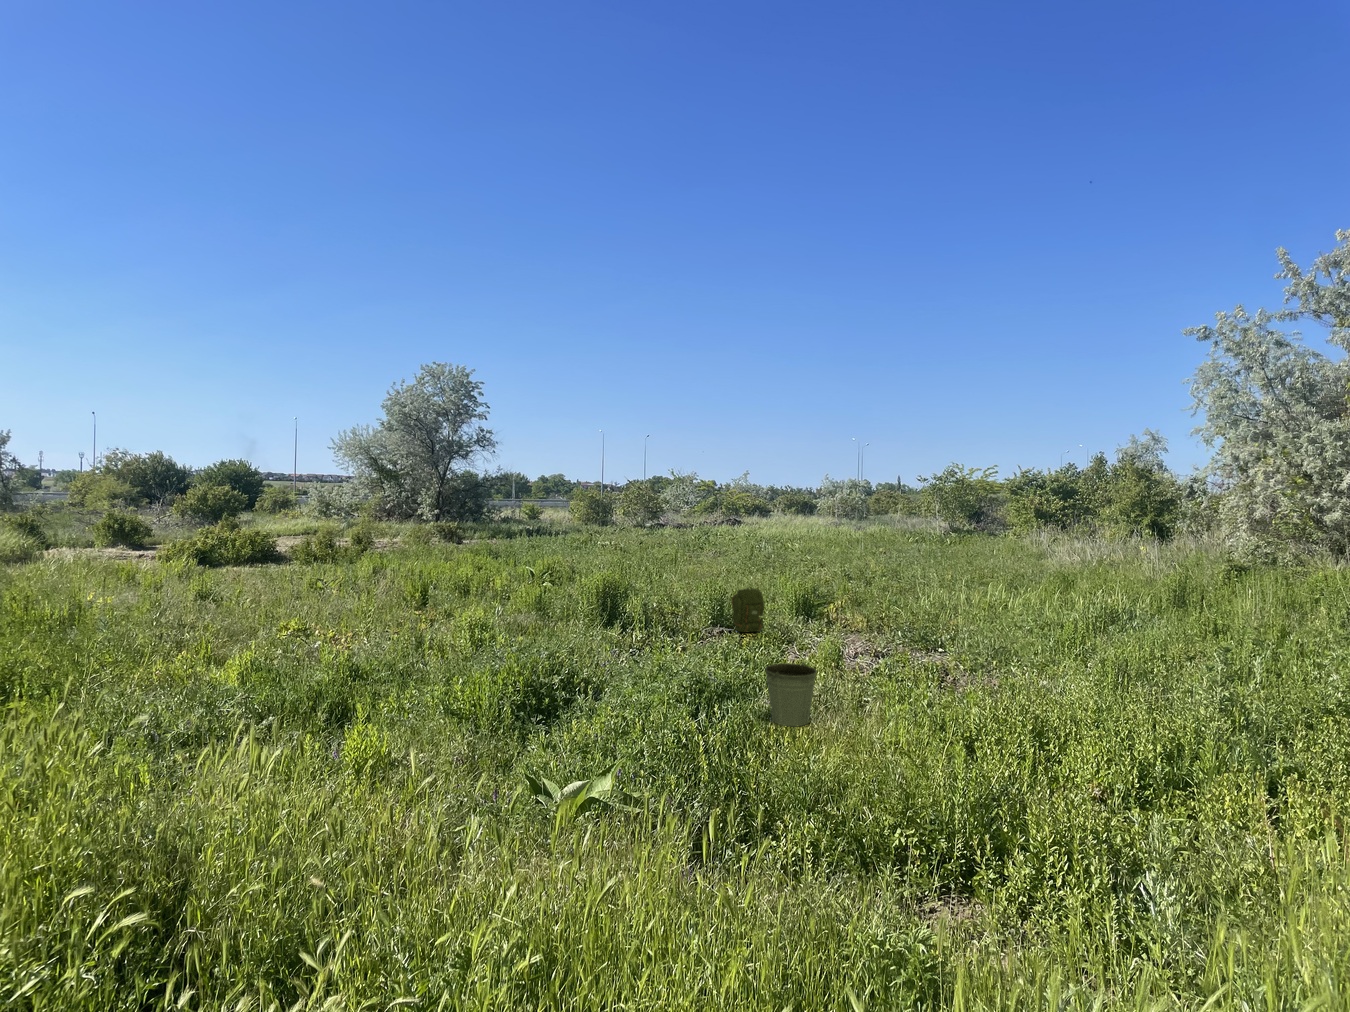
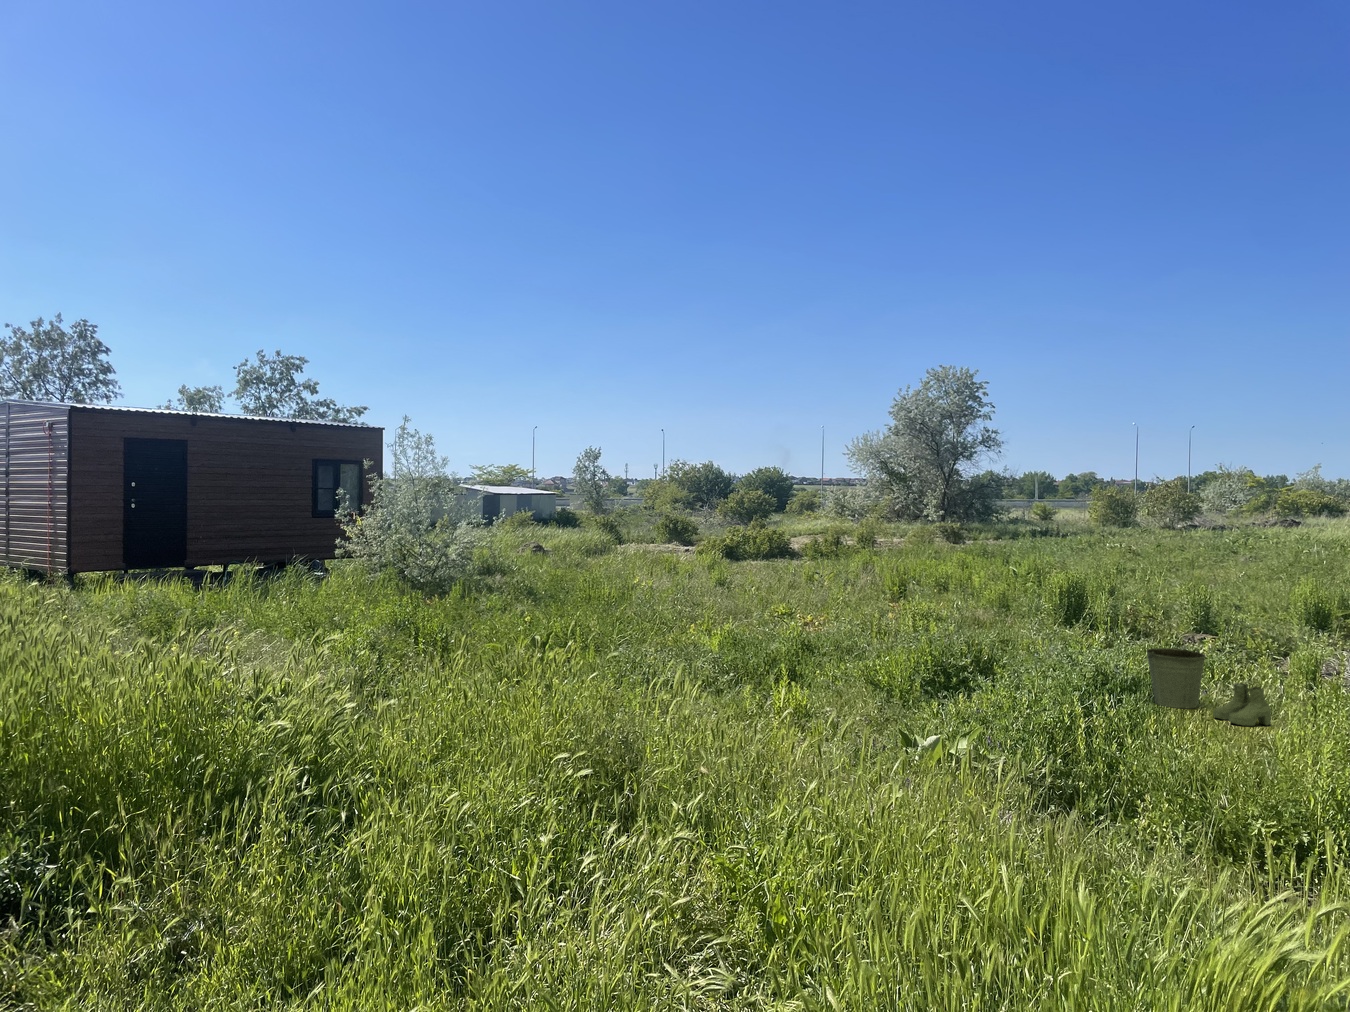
backpack: present [732,588,764,632] -> none [1211,590,1258,643]
boots: none [833,695,878,739] -> present [1213,683,1271,726]

